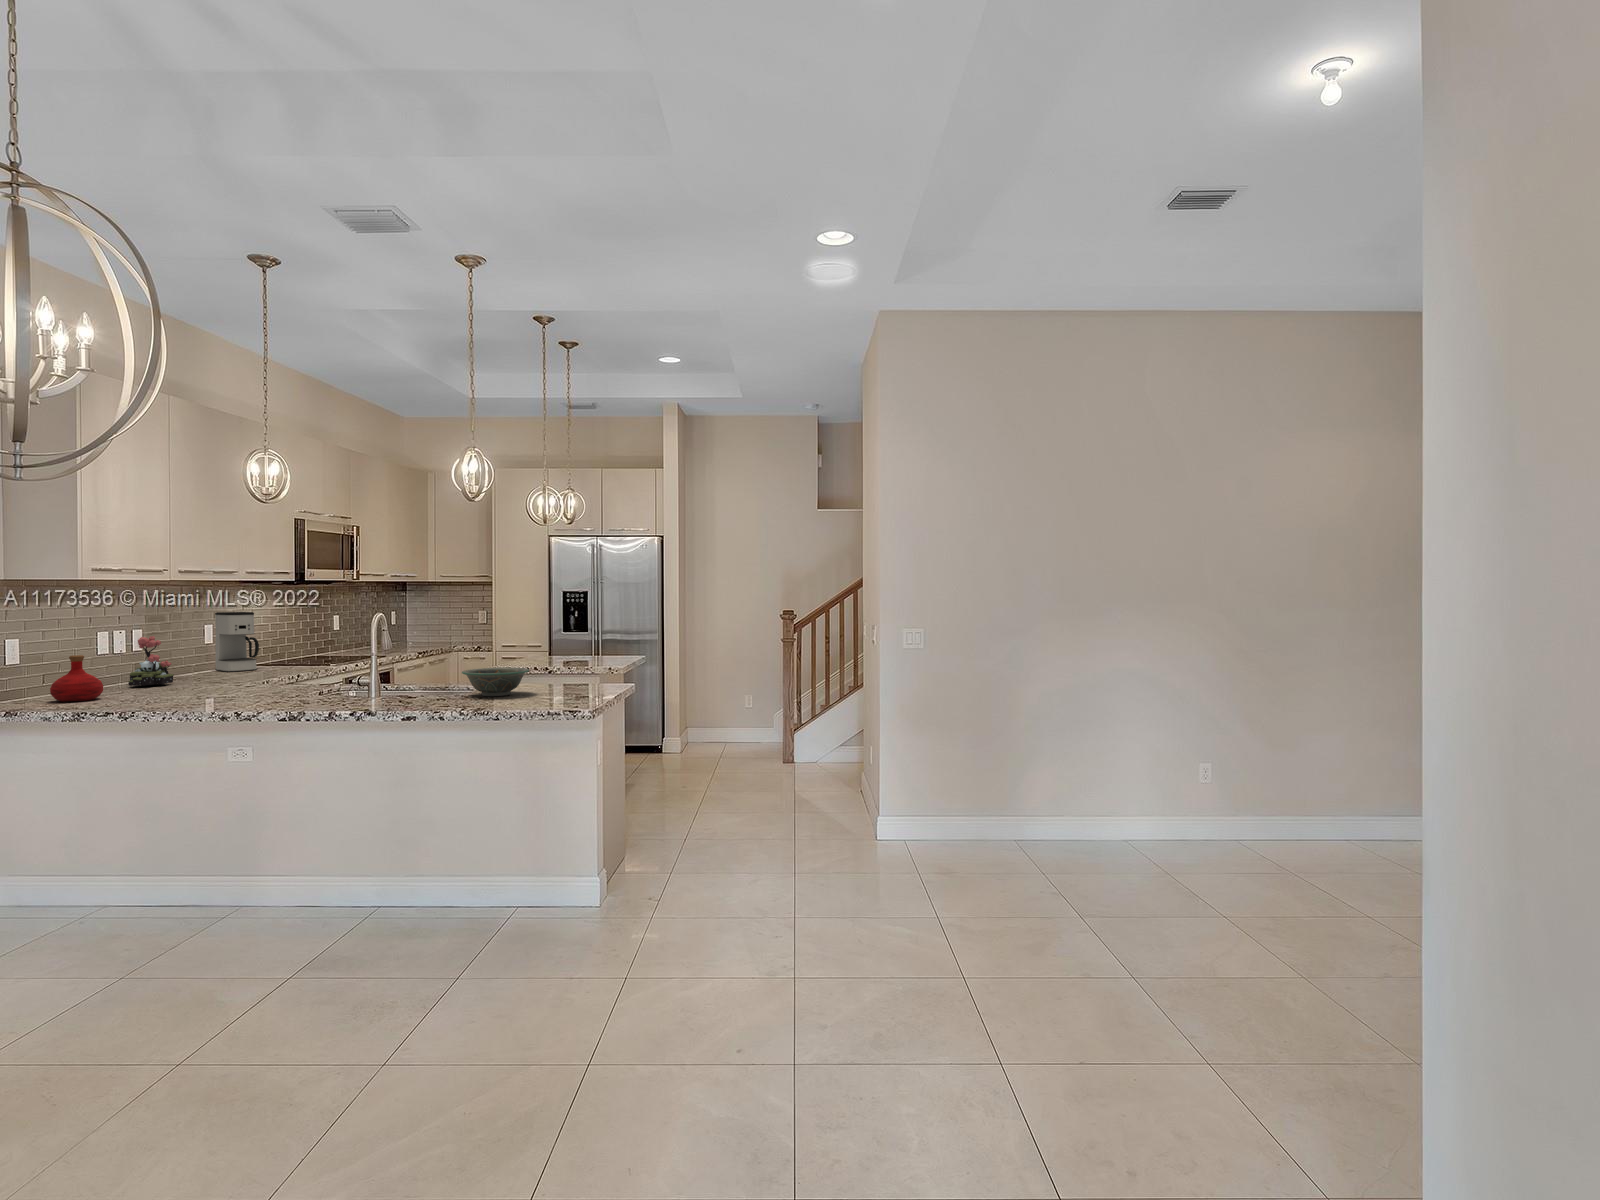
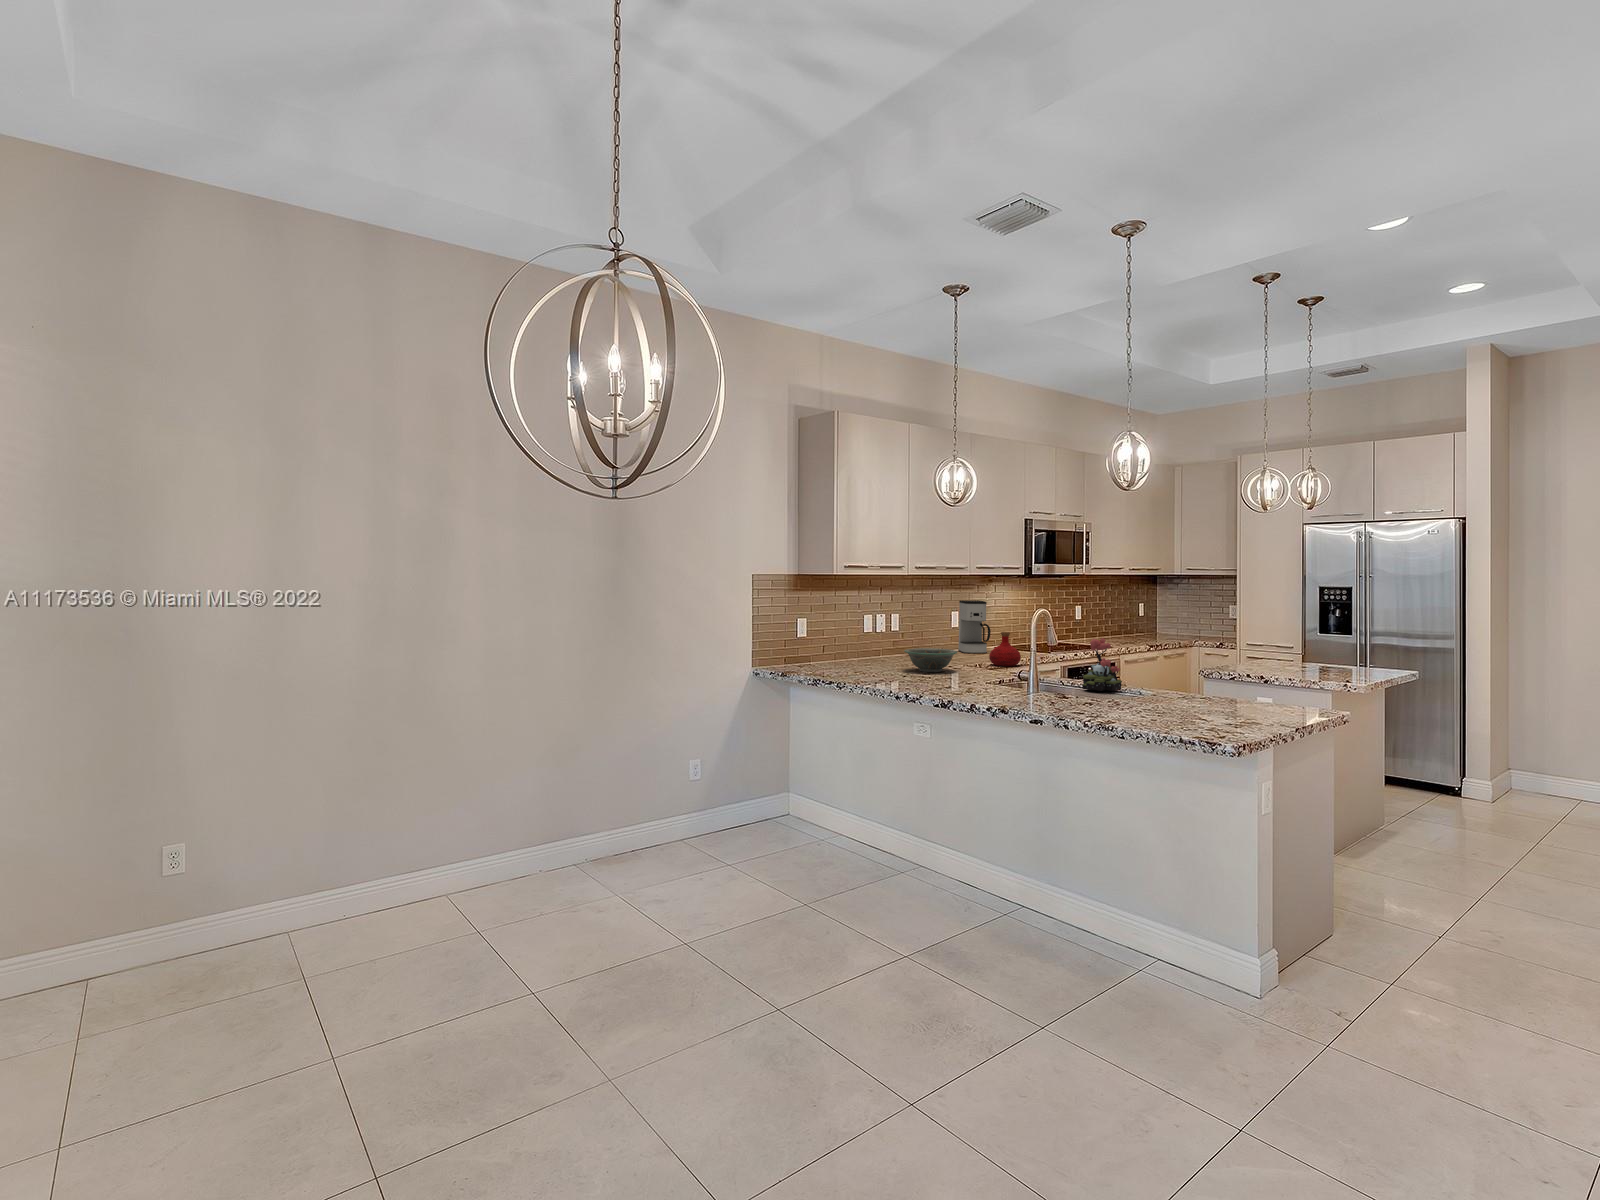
plant: present [128,636,174,686] -> present [1082,638,1122,691]
bottle: present [50,655,103,702] -> present [989,632,1021,666]
decorative bowl: present [462,667,529,696] -> present [904,648,957,672]

